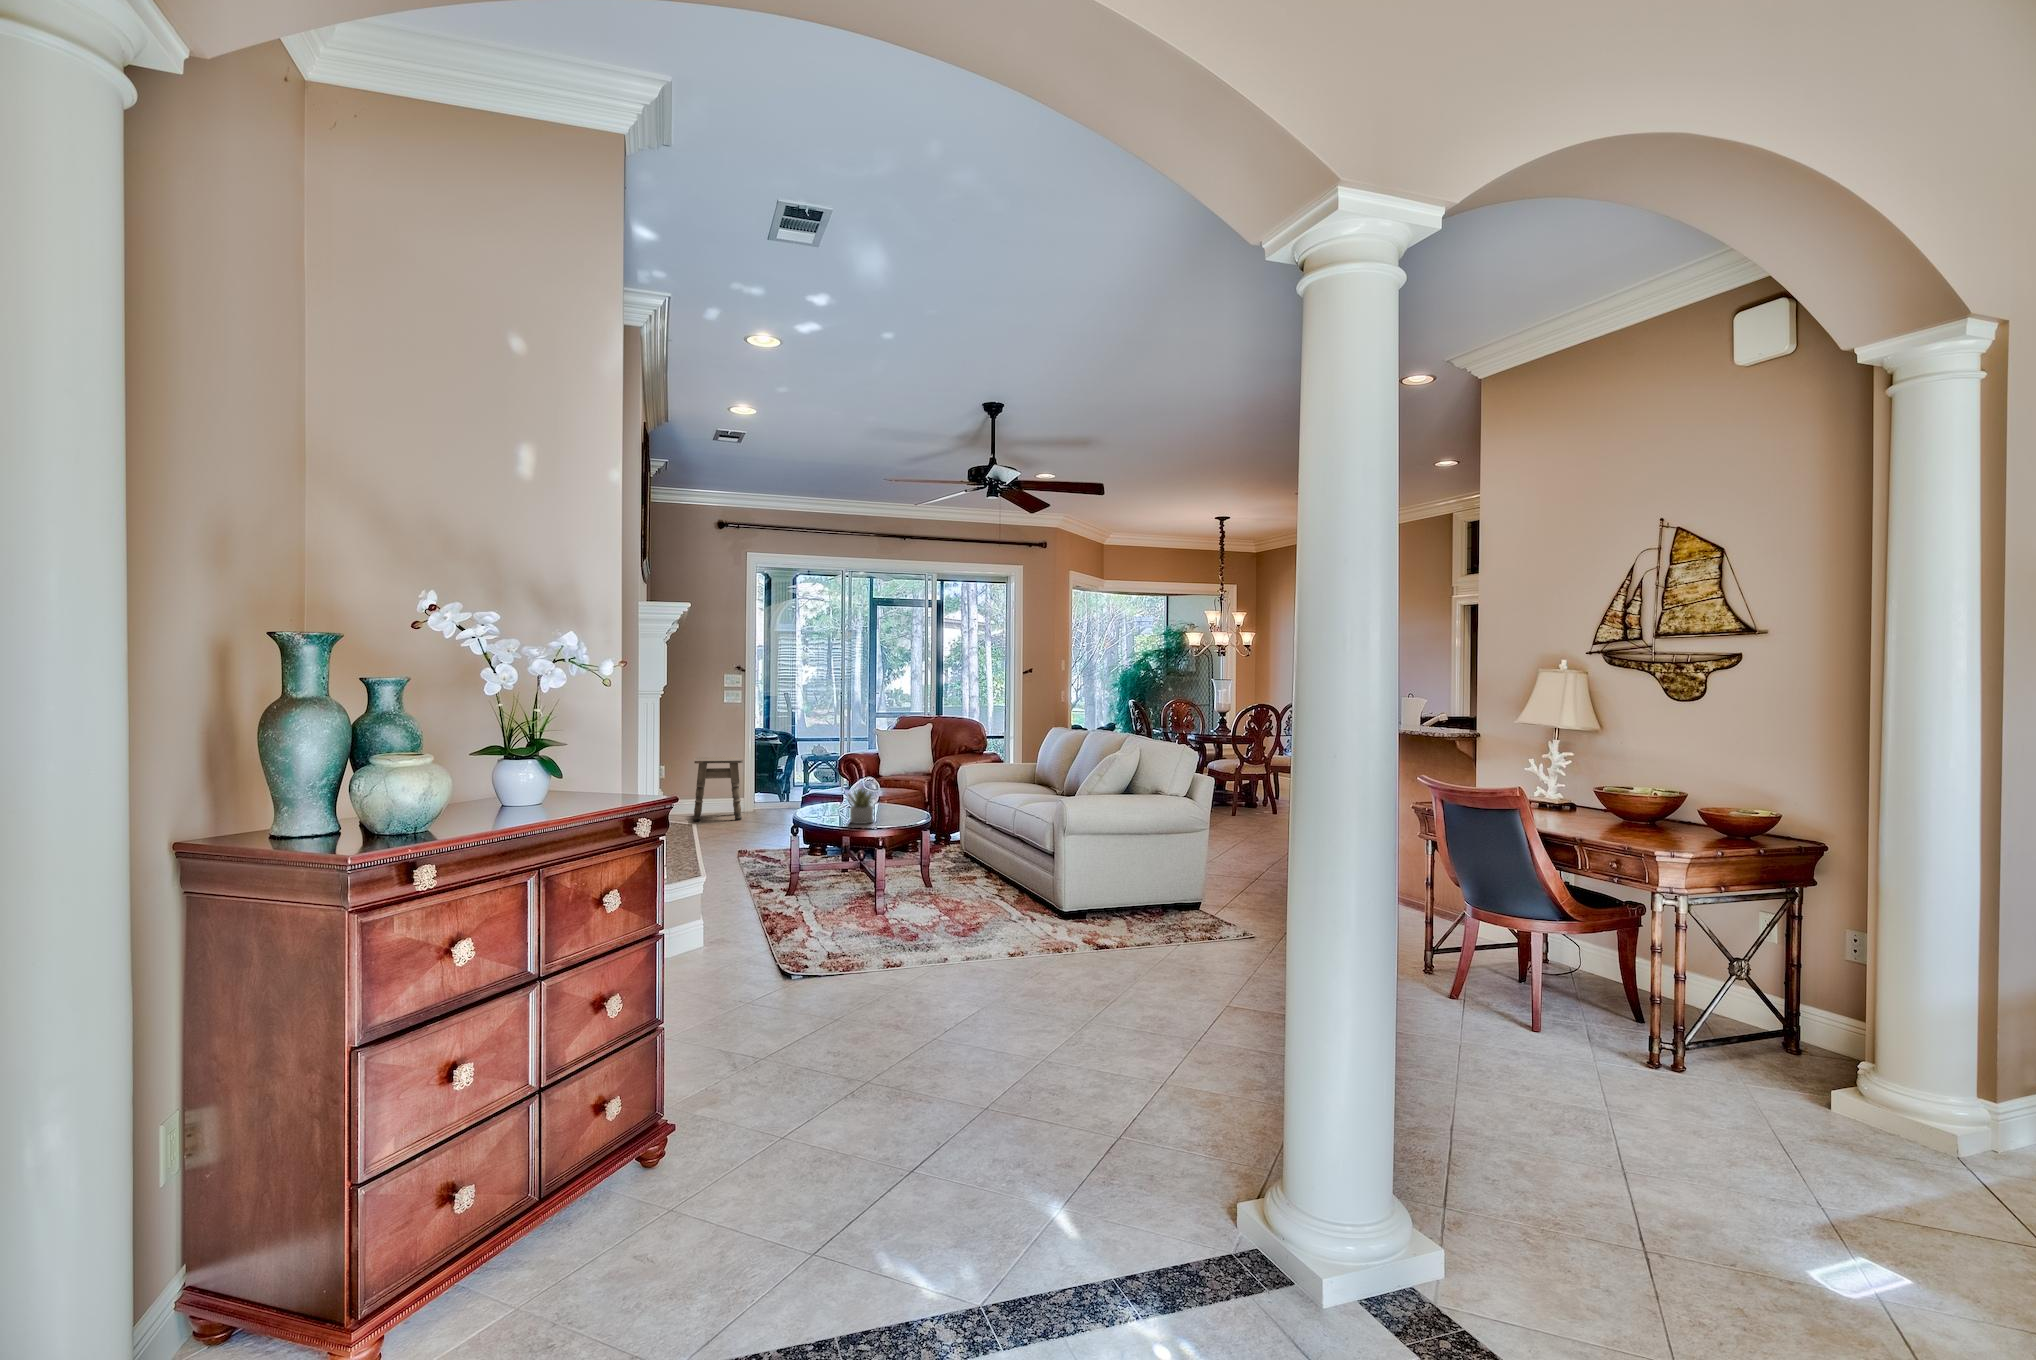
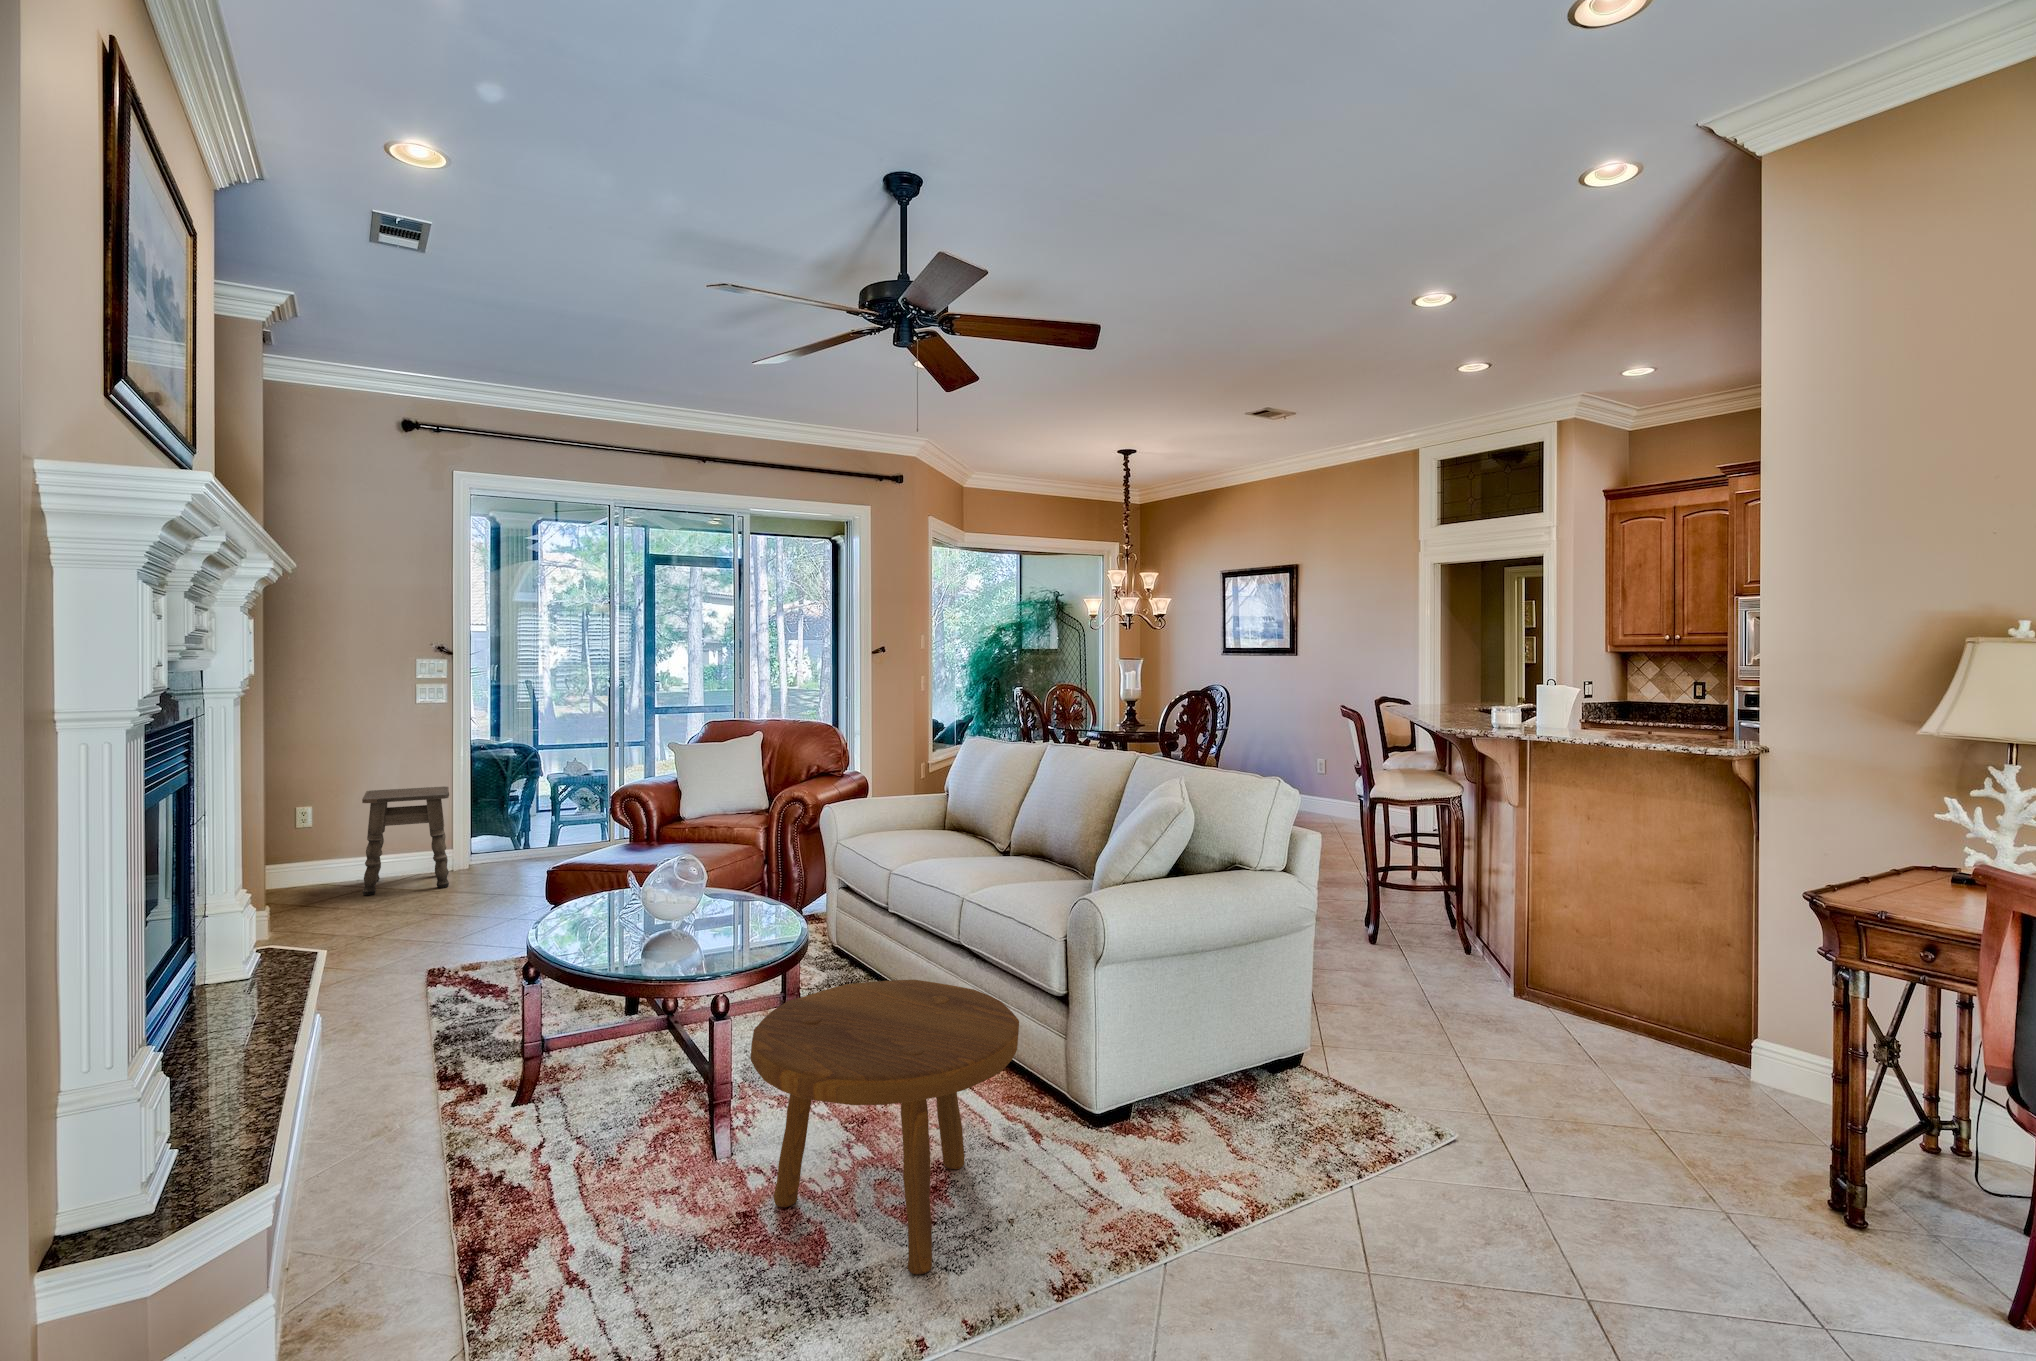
succulent plant: present [849,789,873,824] -> none [643,878,701,956]
footstool: none [888,835,1014,948] -> present [751,980,1019,1275]

